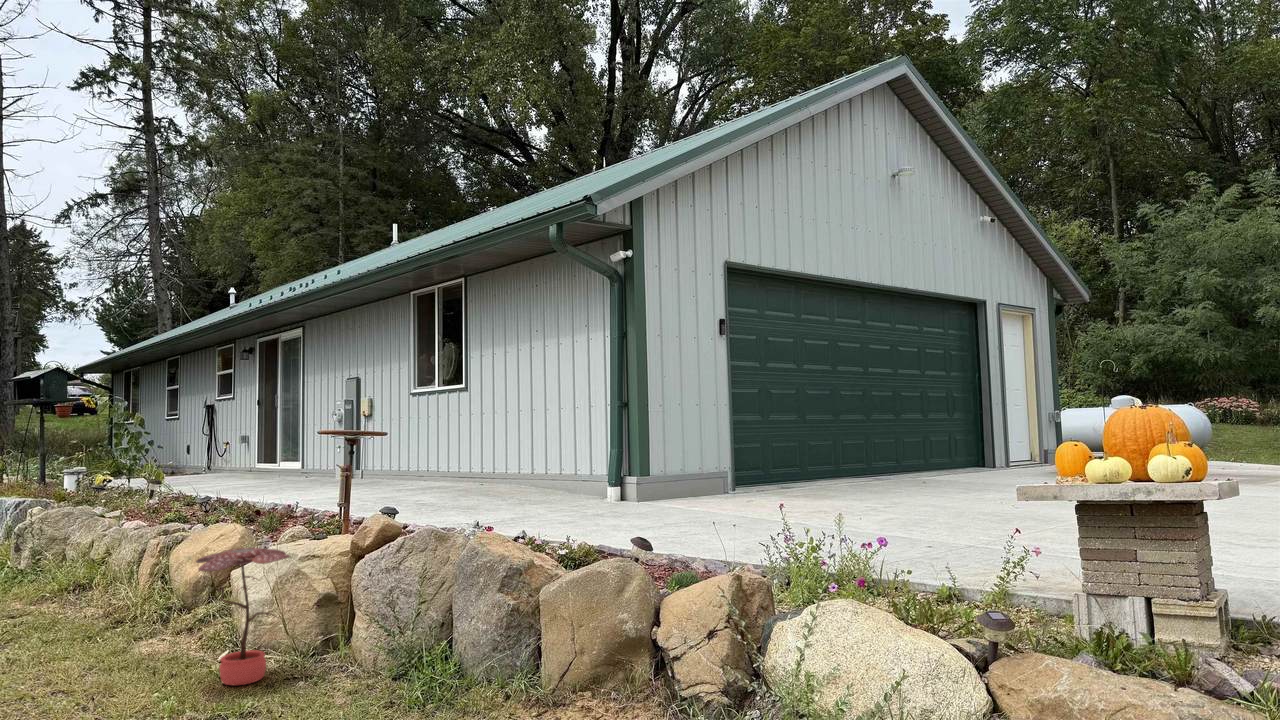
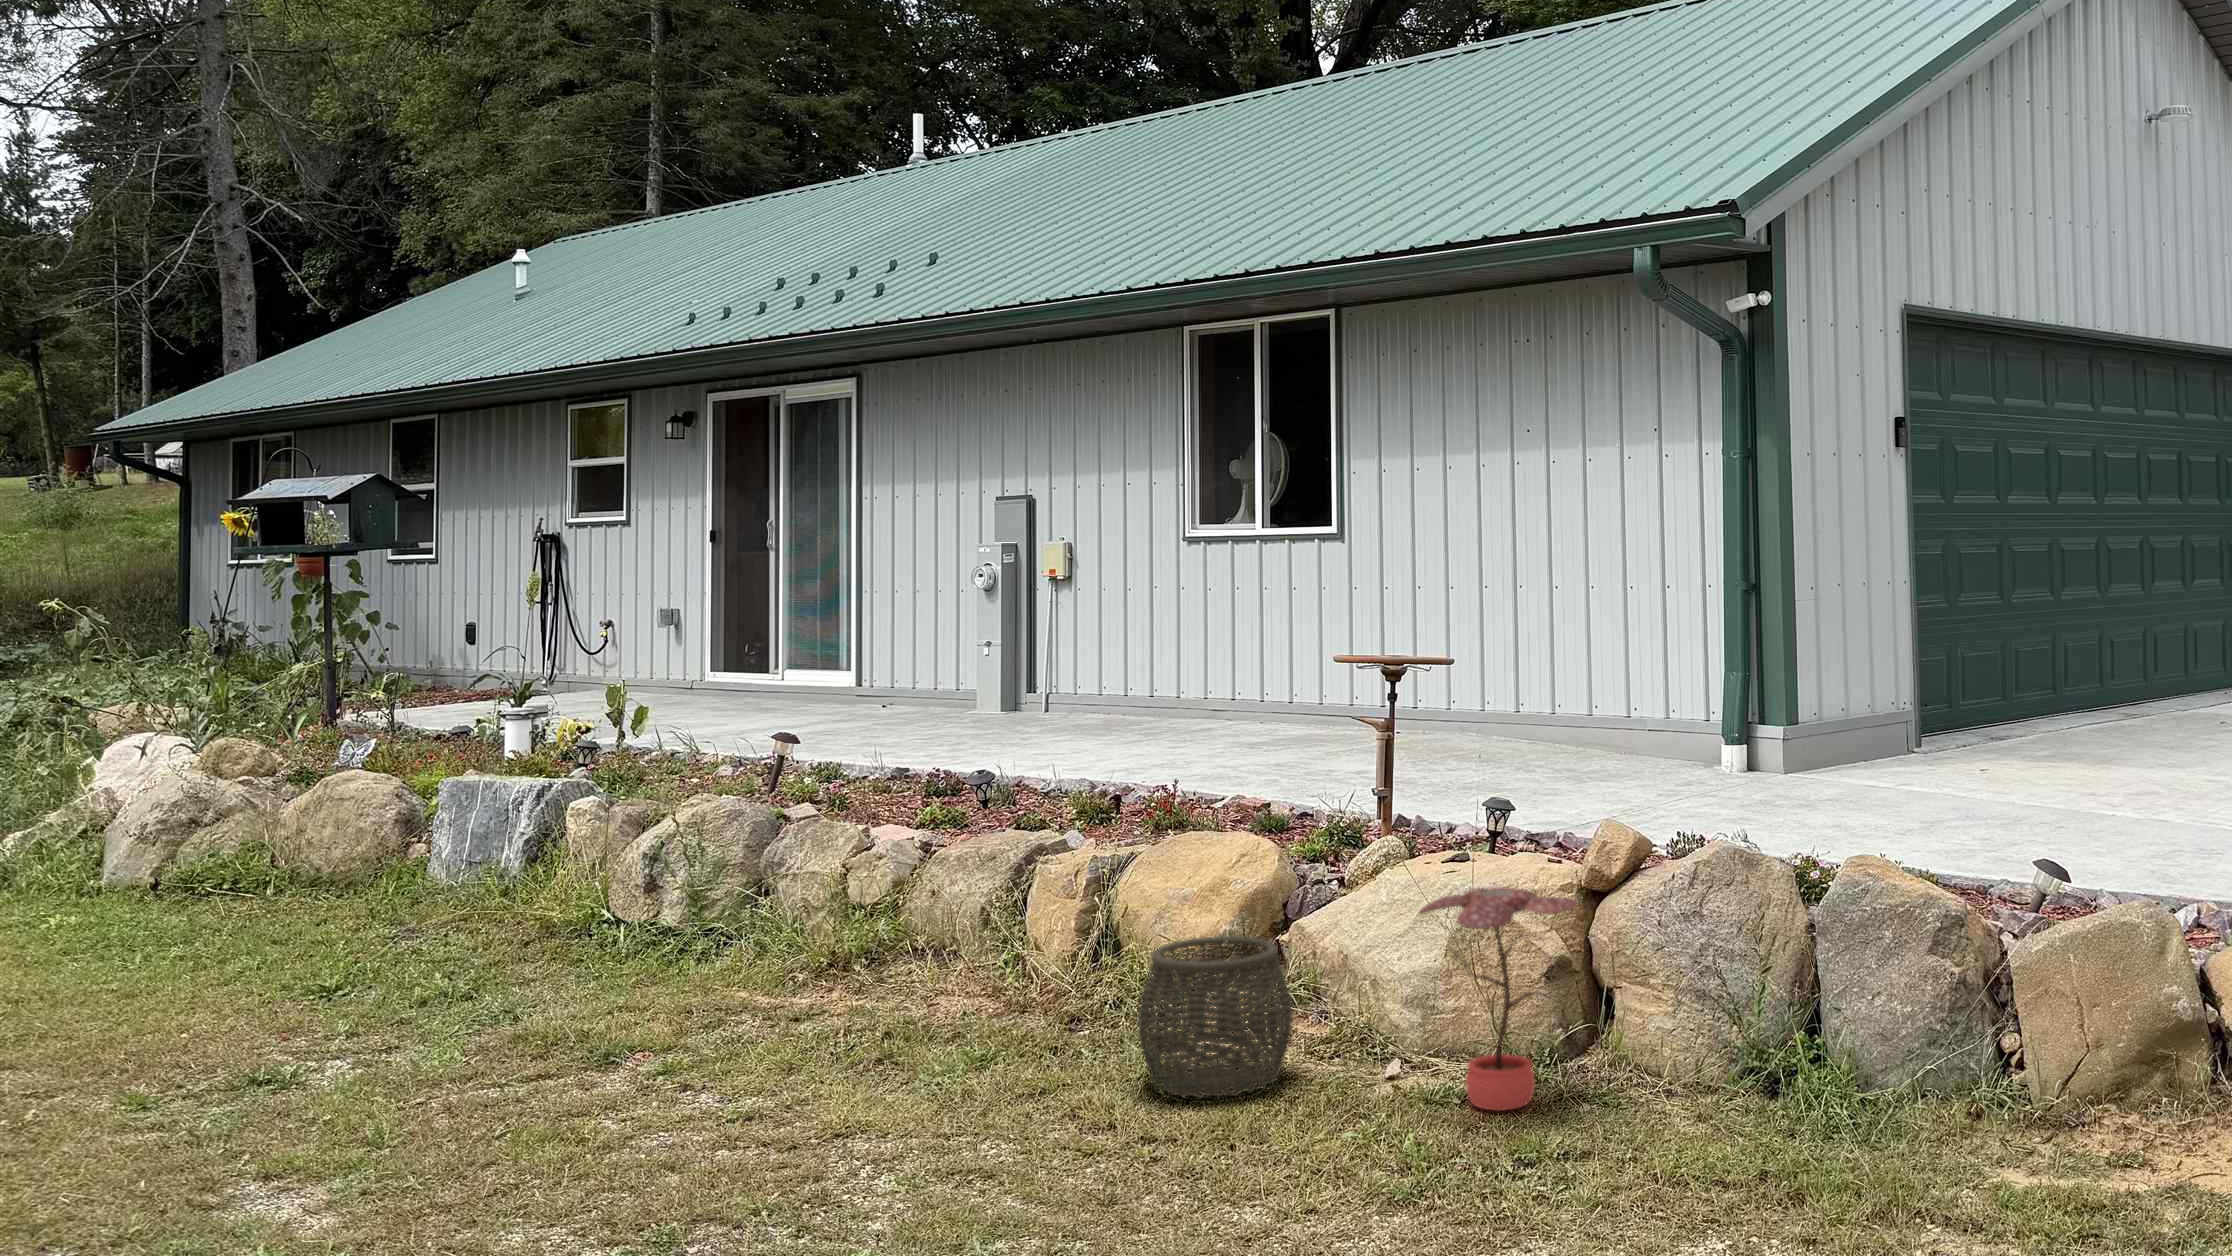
woven basket: none [60,577,168,673] -> present [1137,936,1293,1099]

